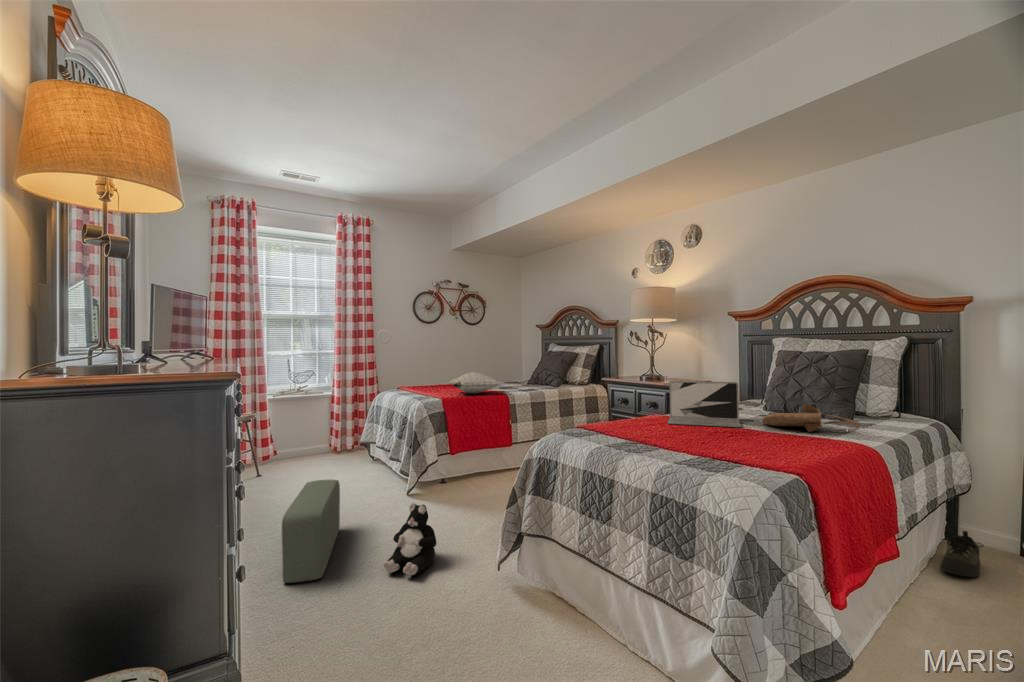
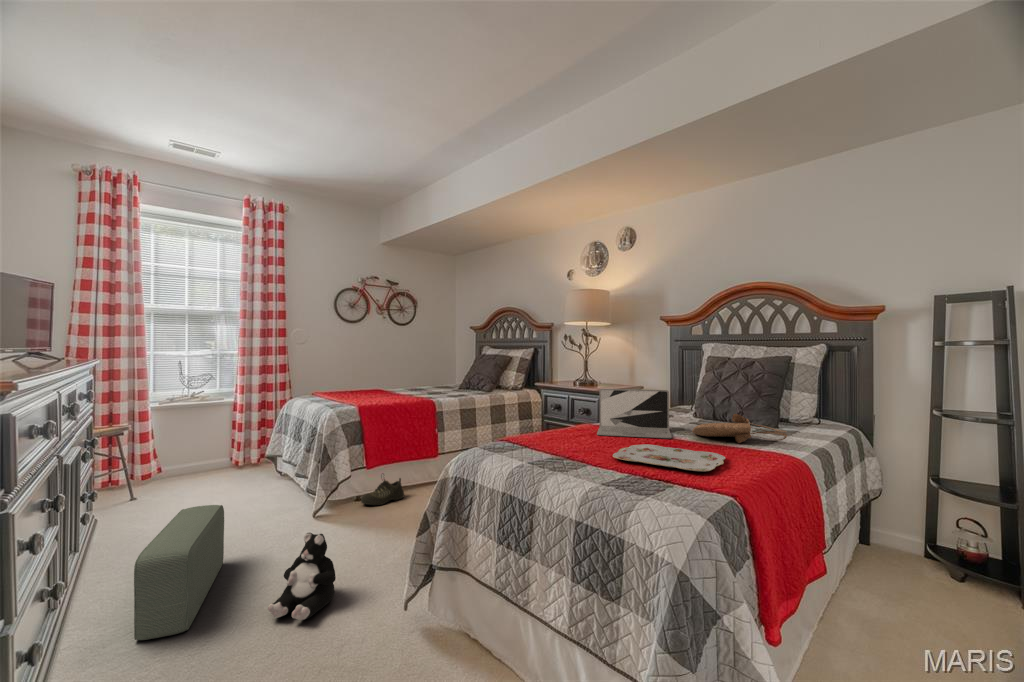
pillow: present [450,372,500,394] -> none [367,376,424,400]
serving tray: none [684,432,794,454] -> present [613,444,725,472]
shoe: present [941,525,983,577] -> present [361,478,404,505]

